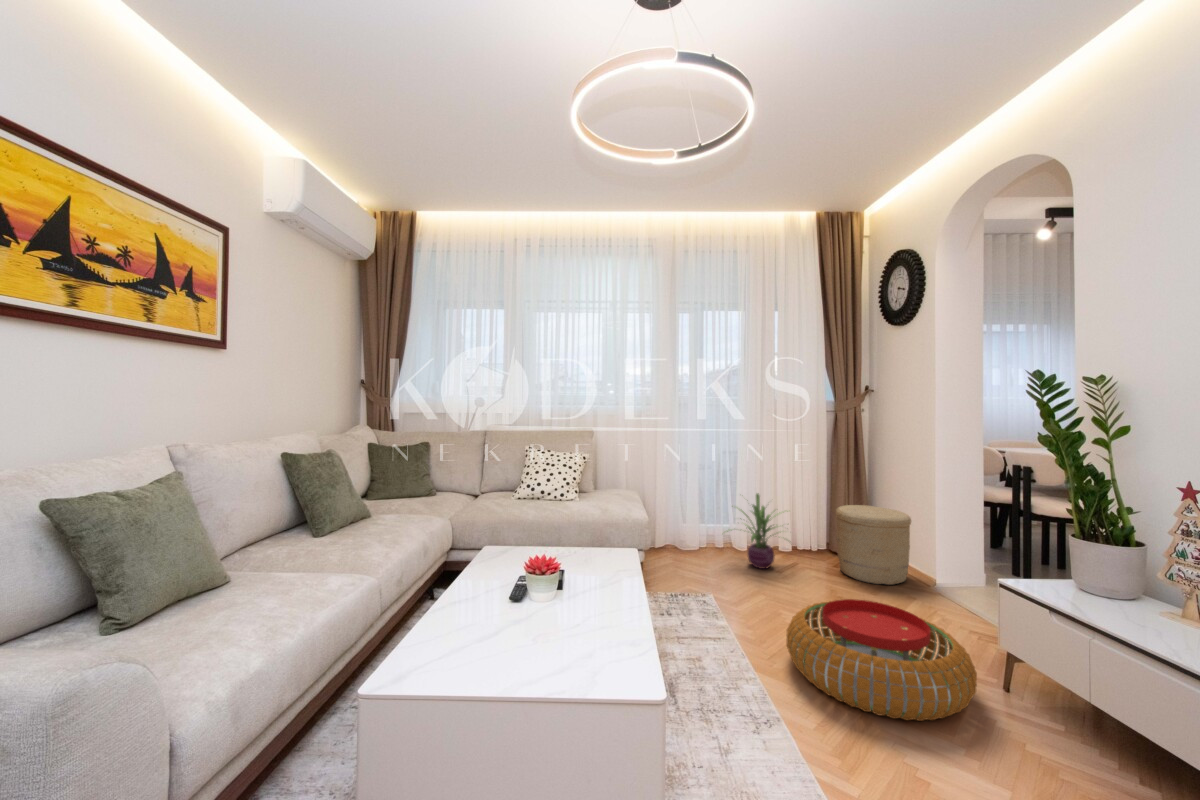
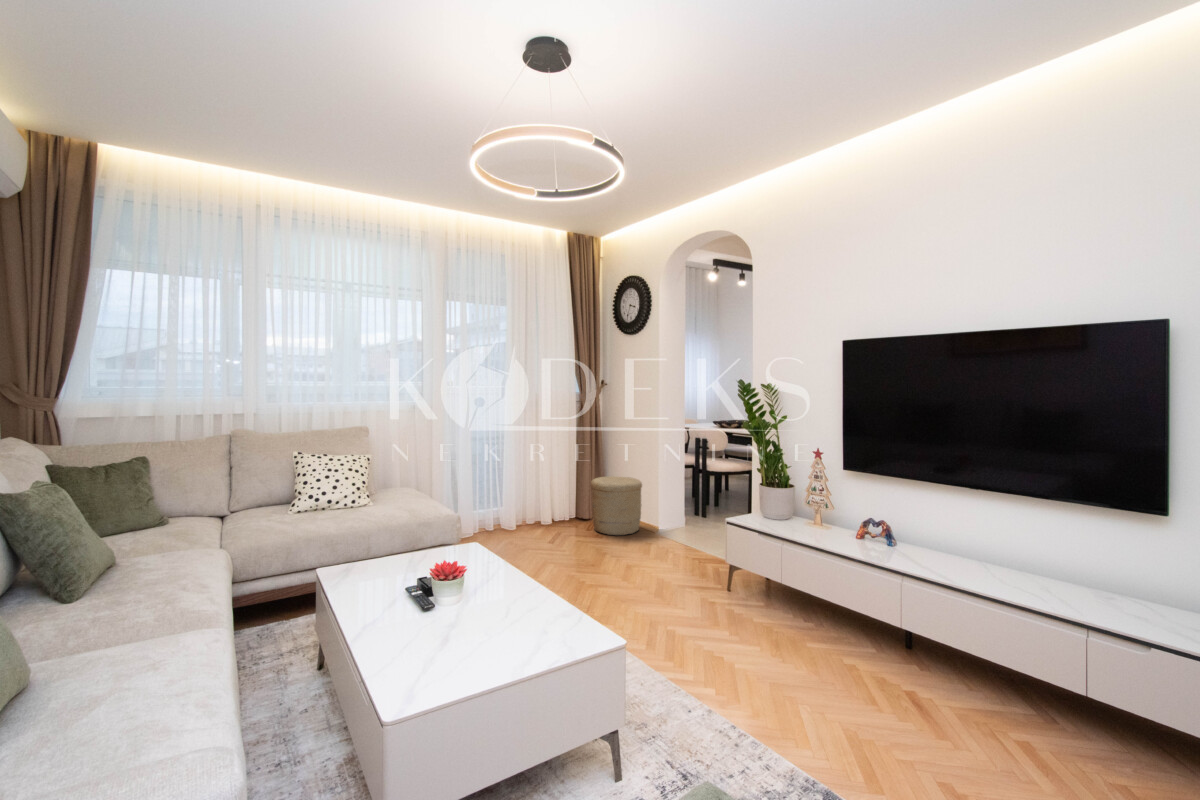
decorative plant: present [727,493,776,569] -> none [507,476,567,541]
pouf: present [786,599,977,721] -> none [600,543,717,615]

